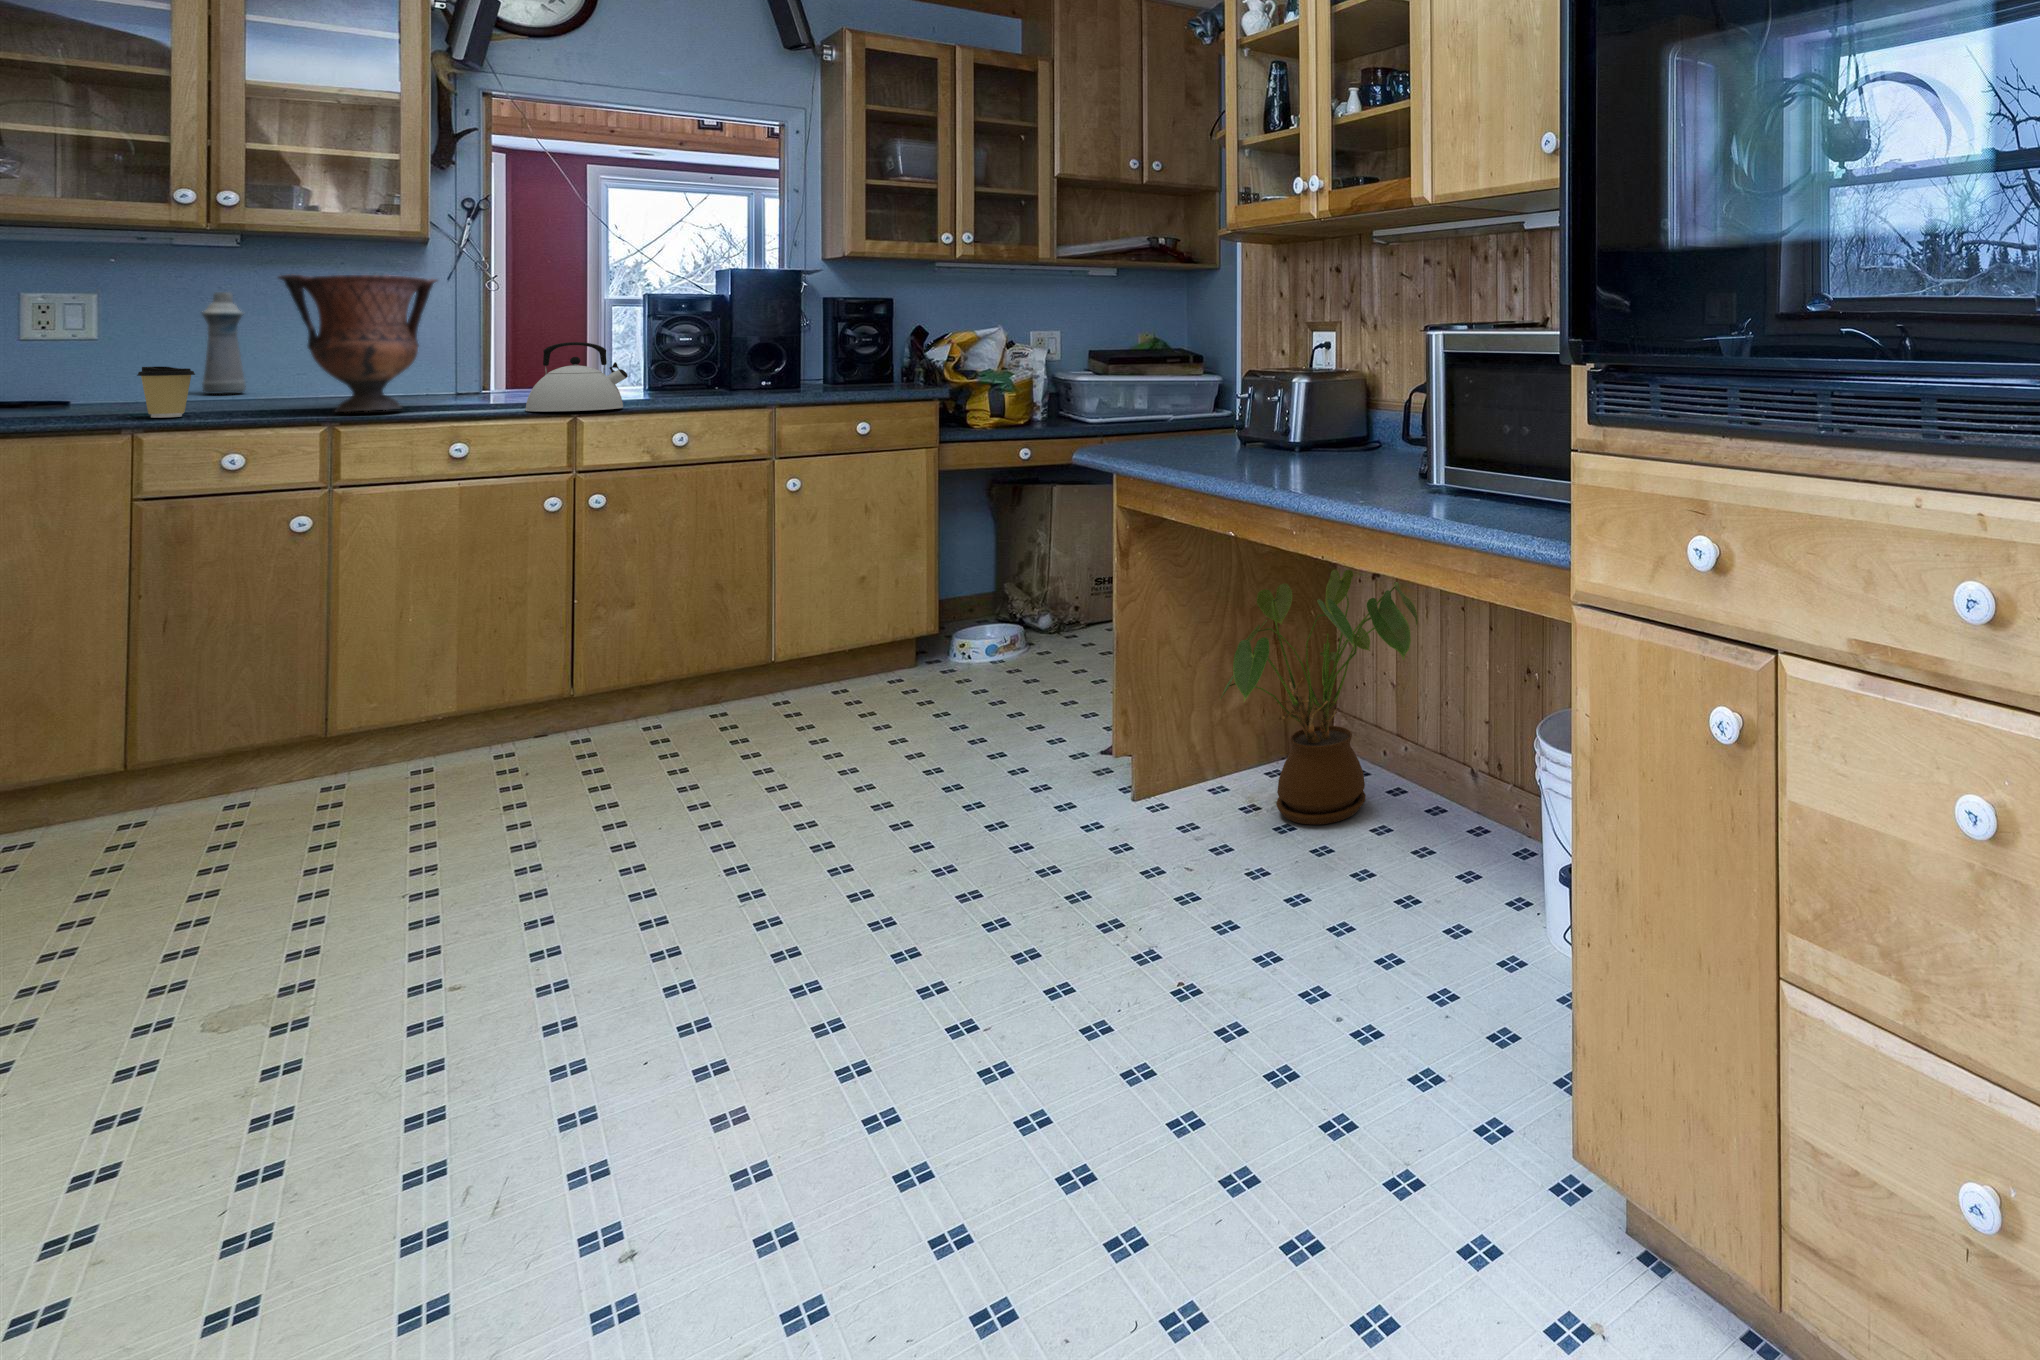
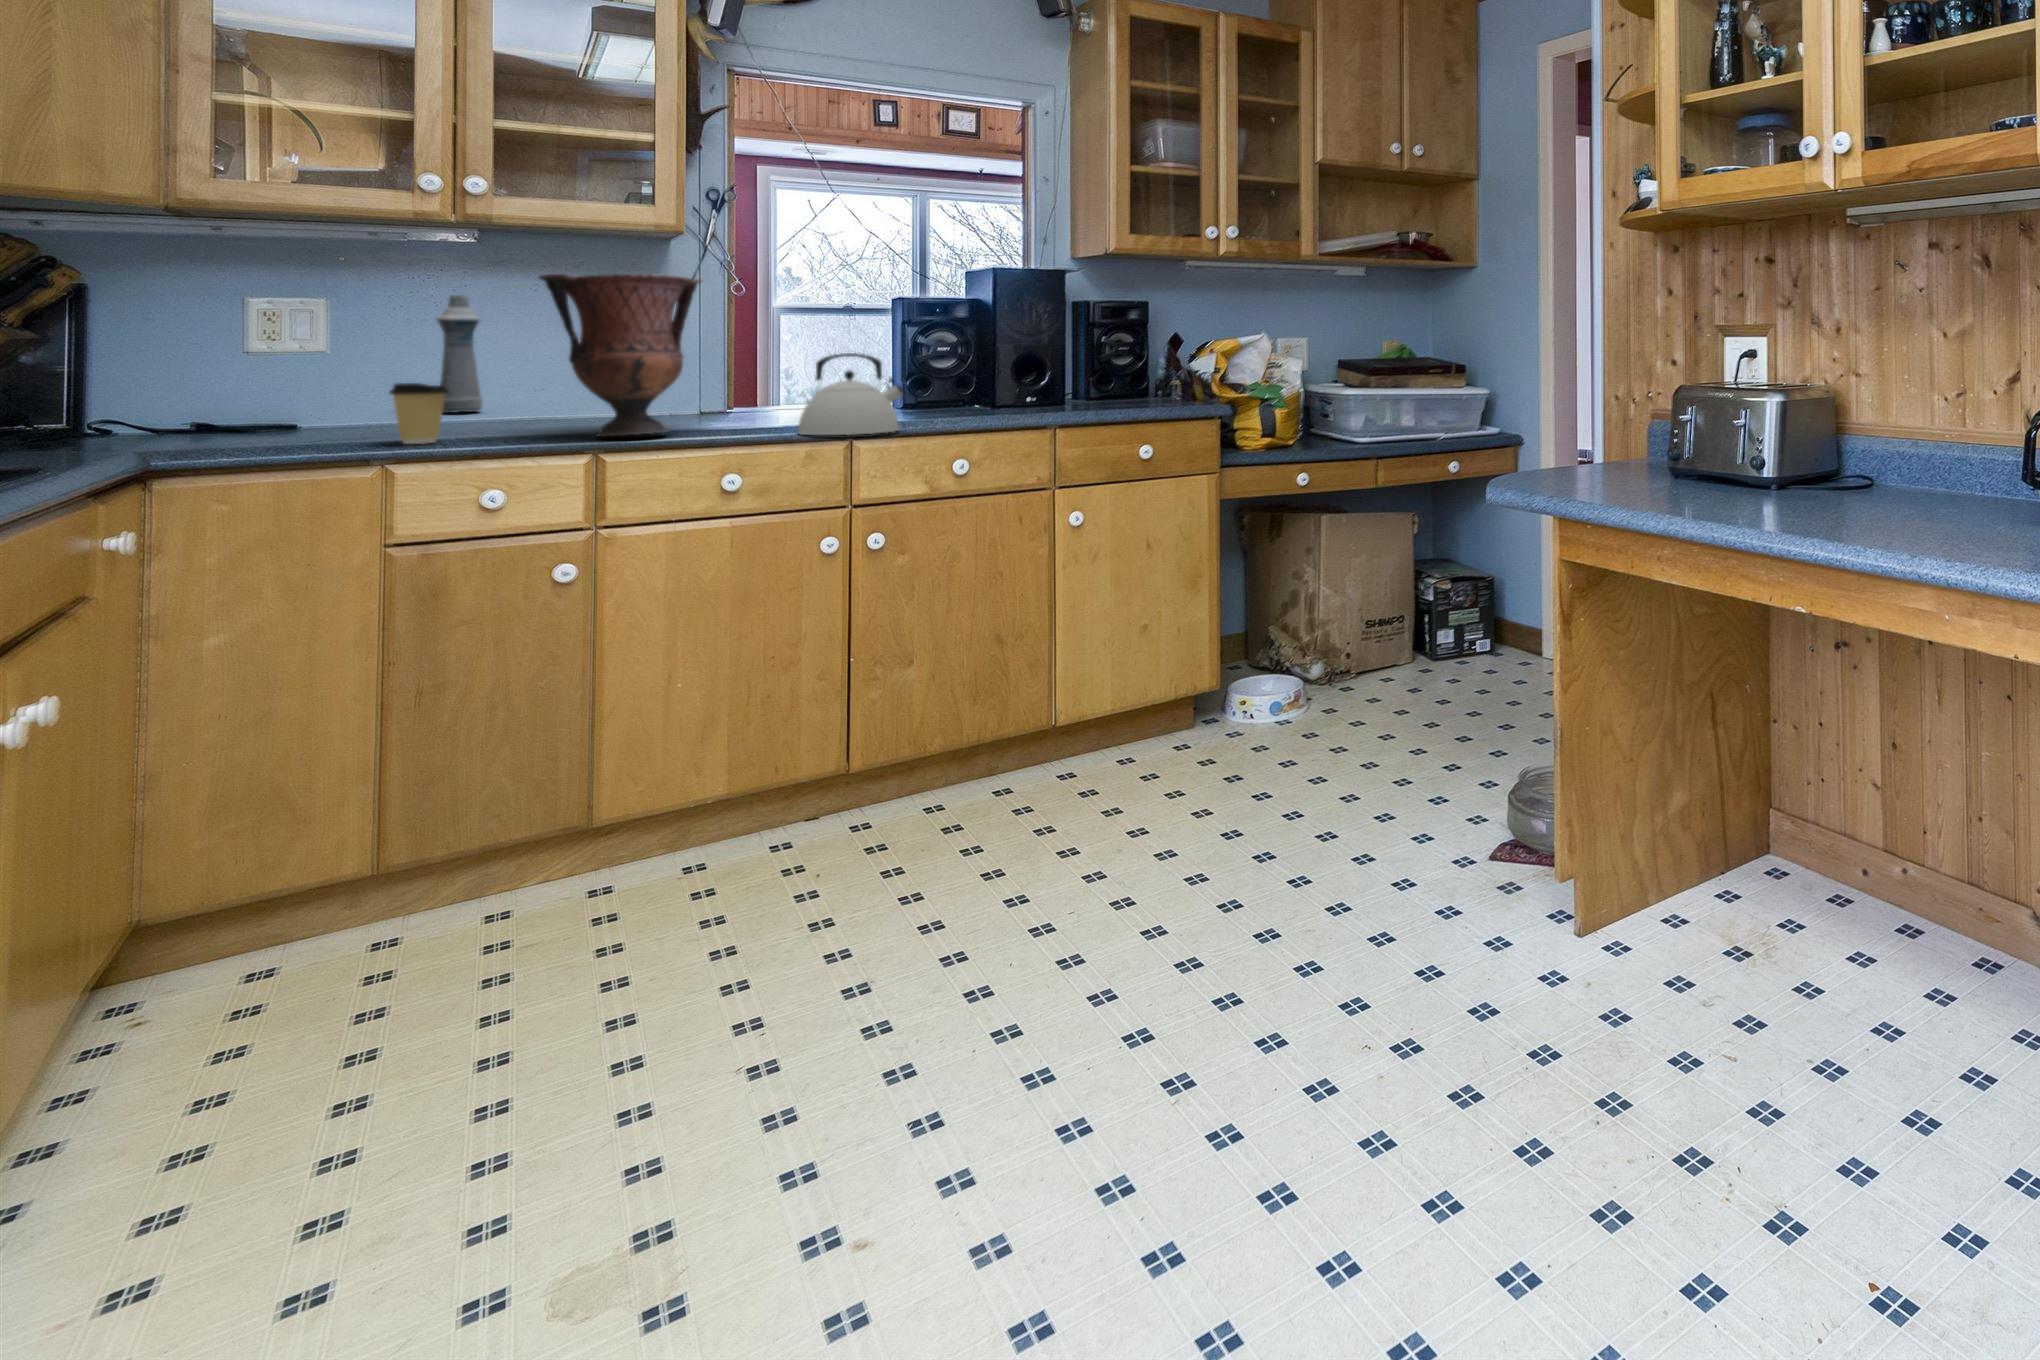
house plant: present [1220,570,1418,825] -> none [1694,644,1964,977]

